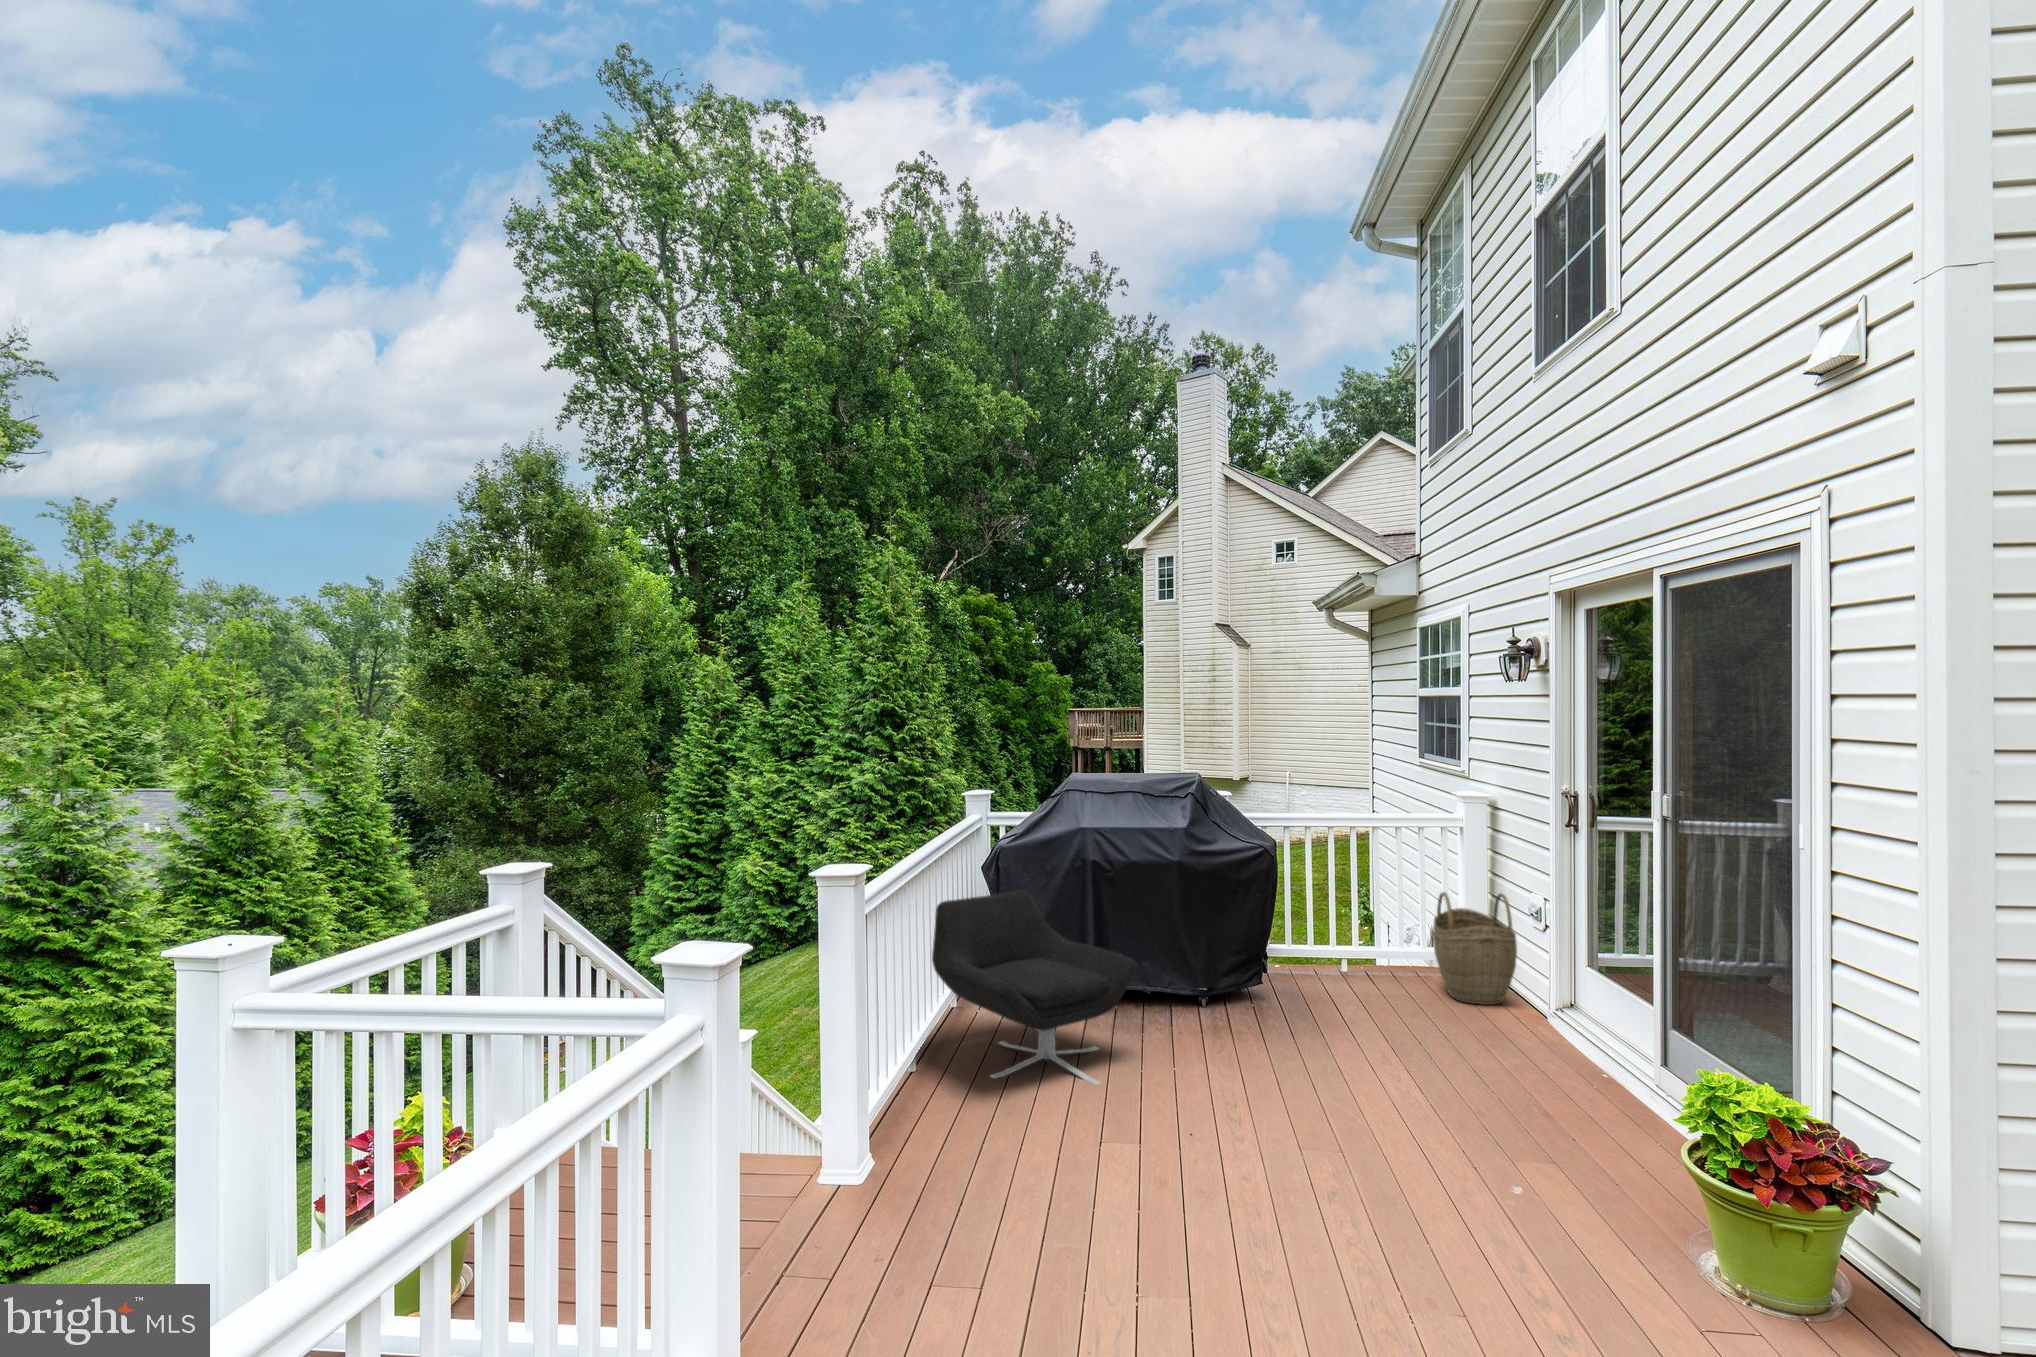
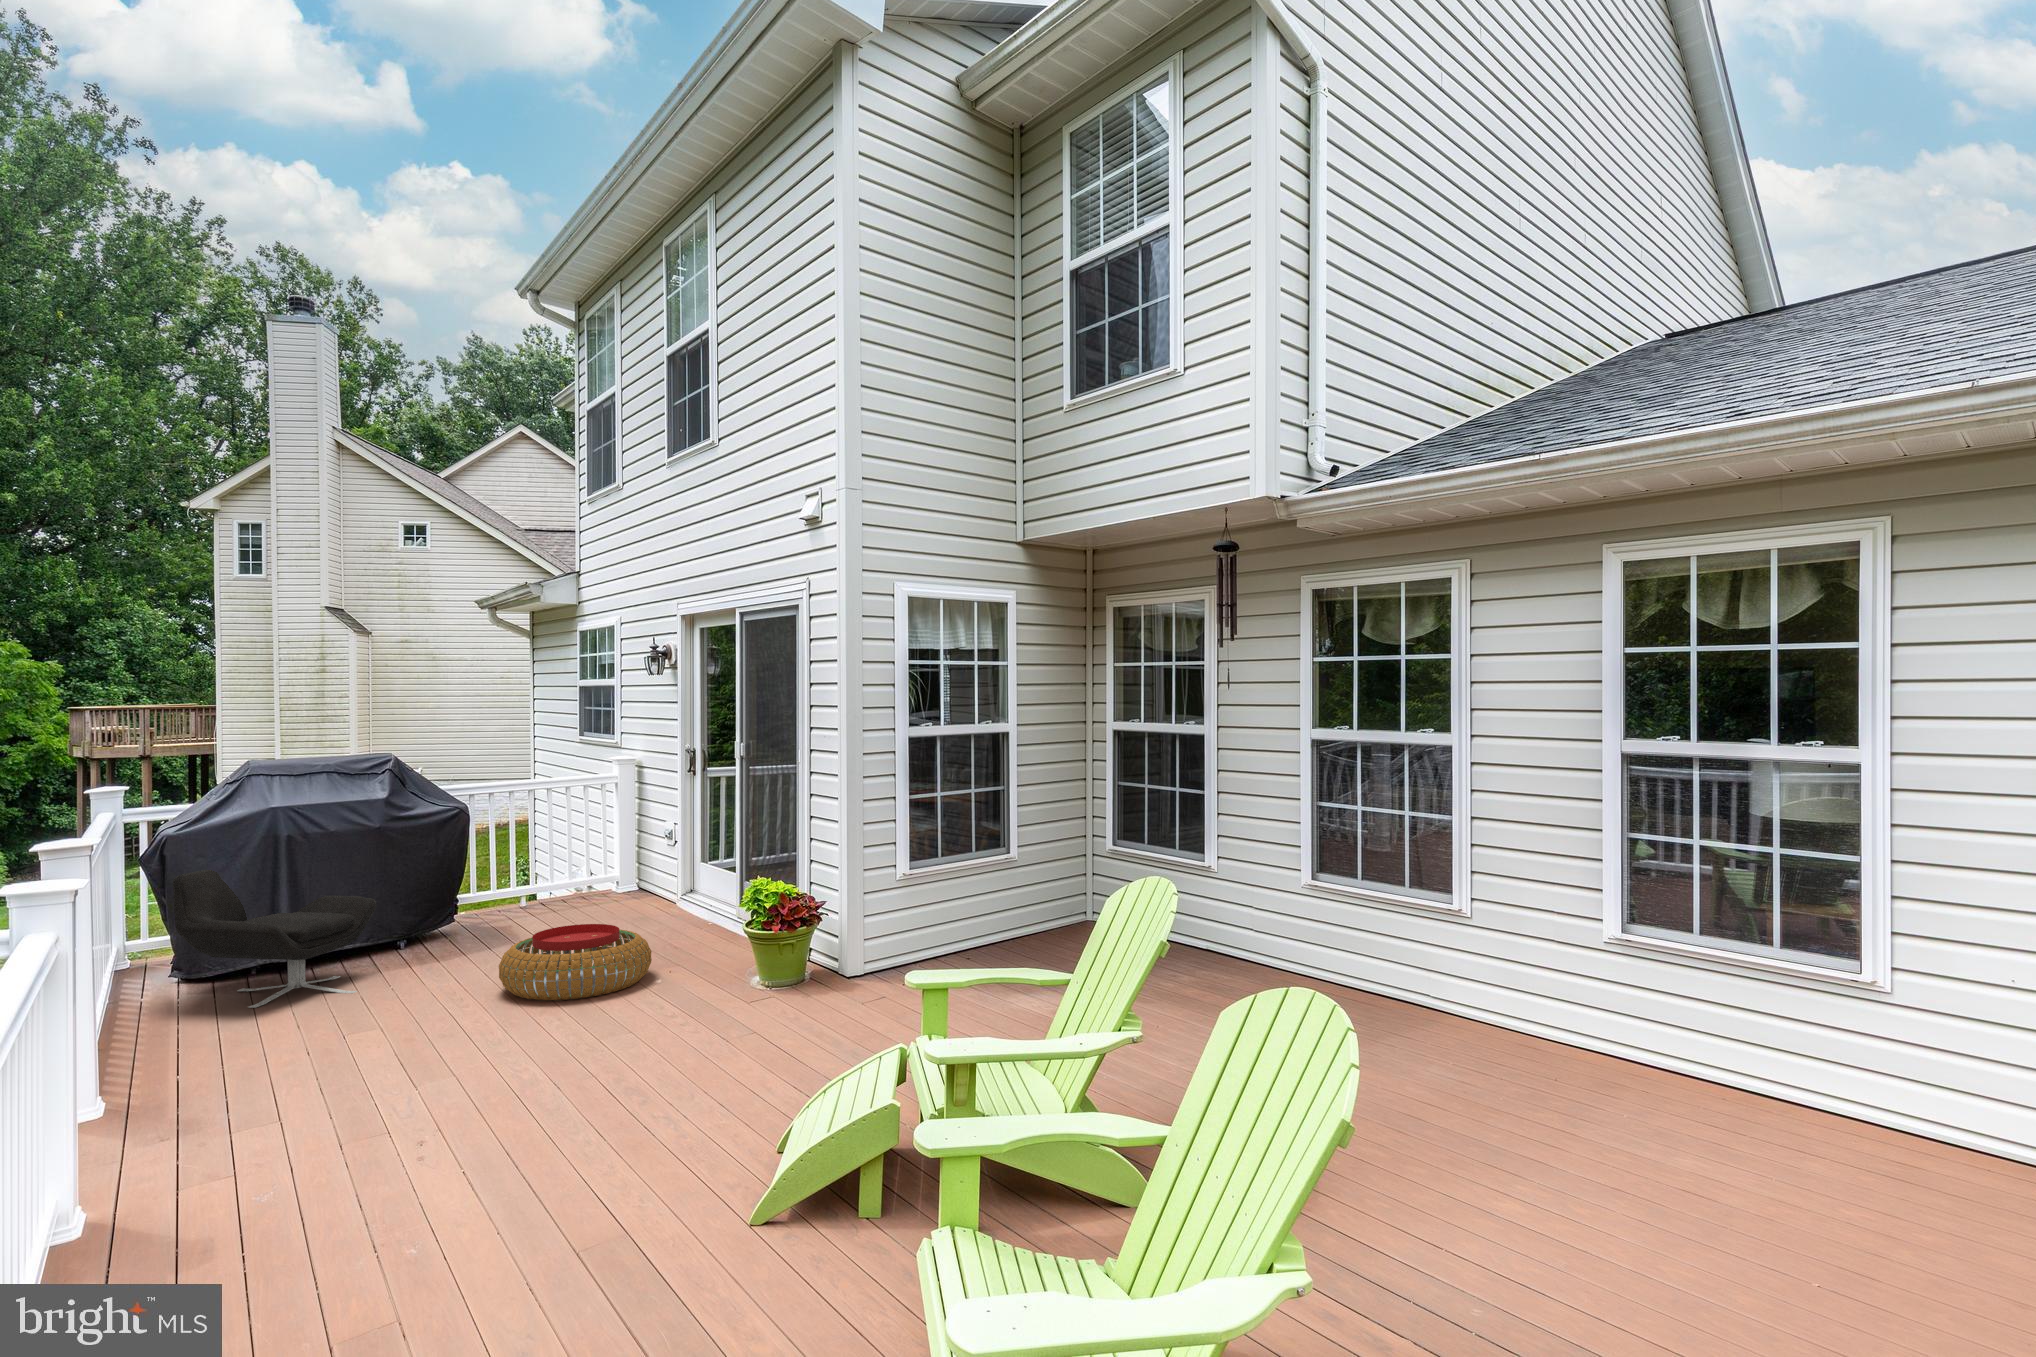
woven basket: present [1433,892,1517,1005] -> none [598,826,656,906]
pouf: none [1257,1061,1497,1211] -> present [499,924,652,1000]

